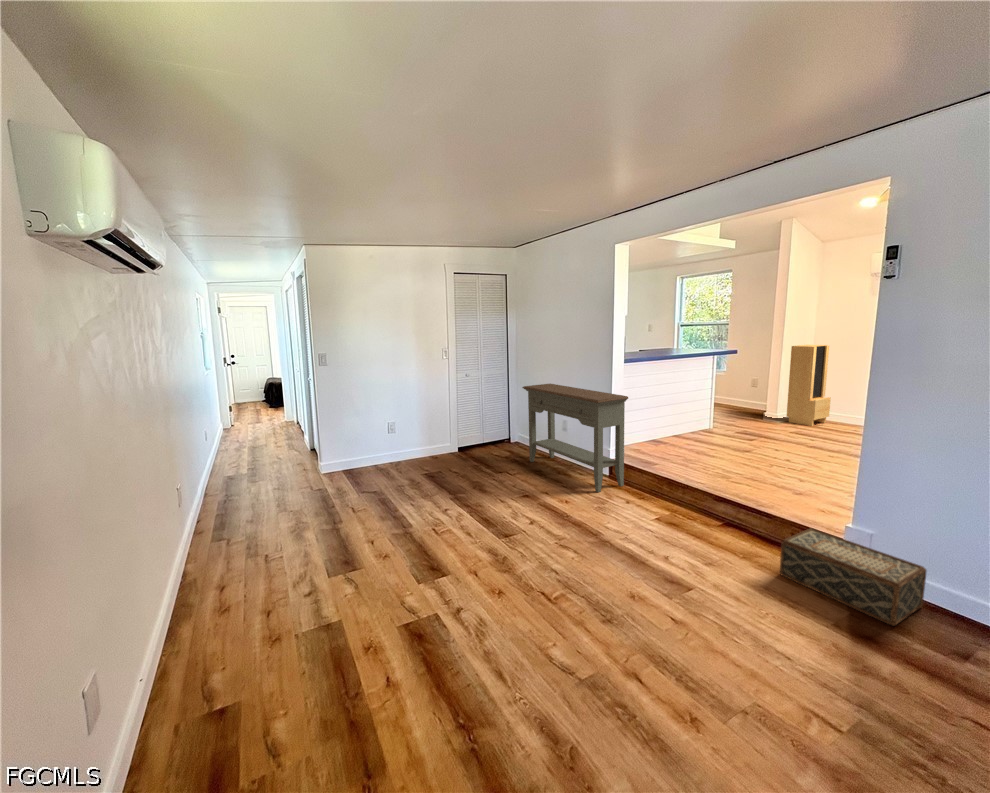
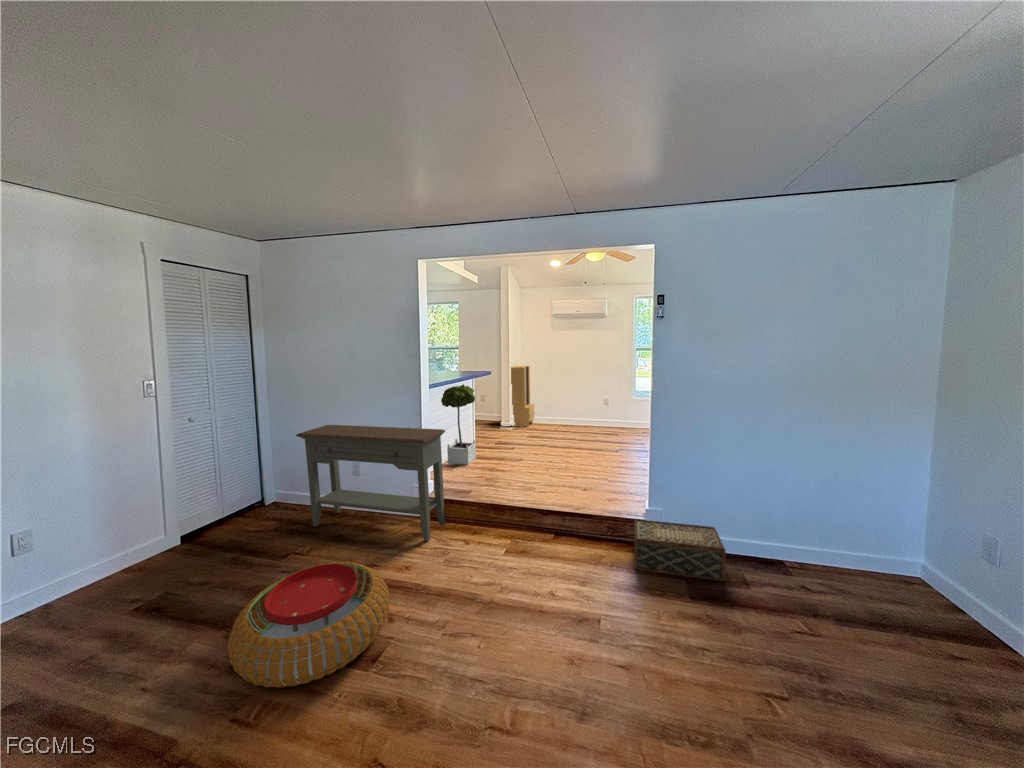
potted tree: none [661,358,702,446] -> present [441,384,476,465]
pouf: none [441,472,537,532] -> present [228,562,390,688]

